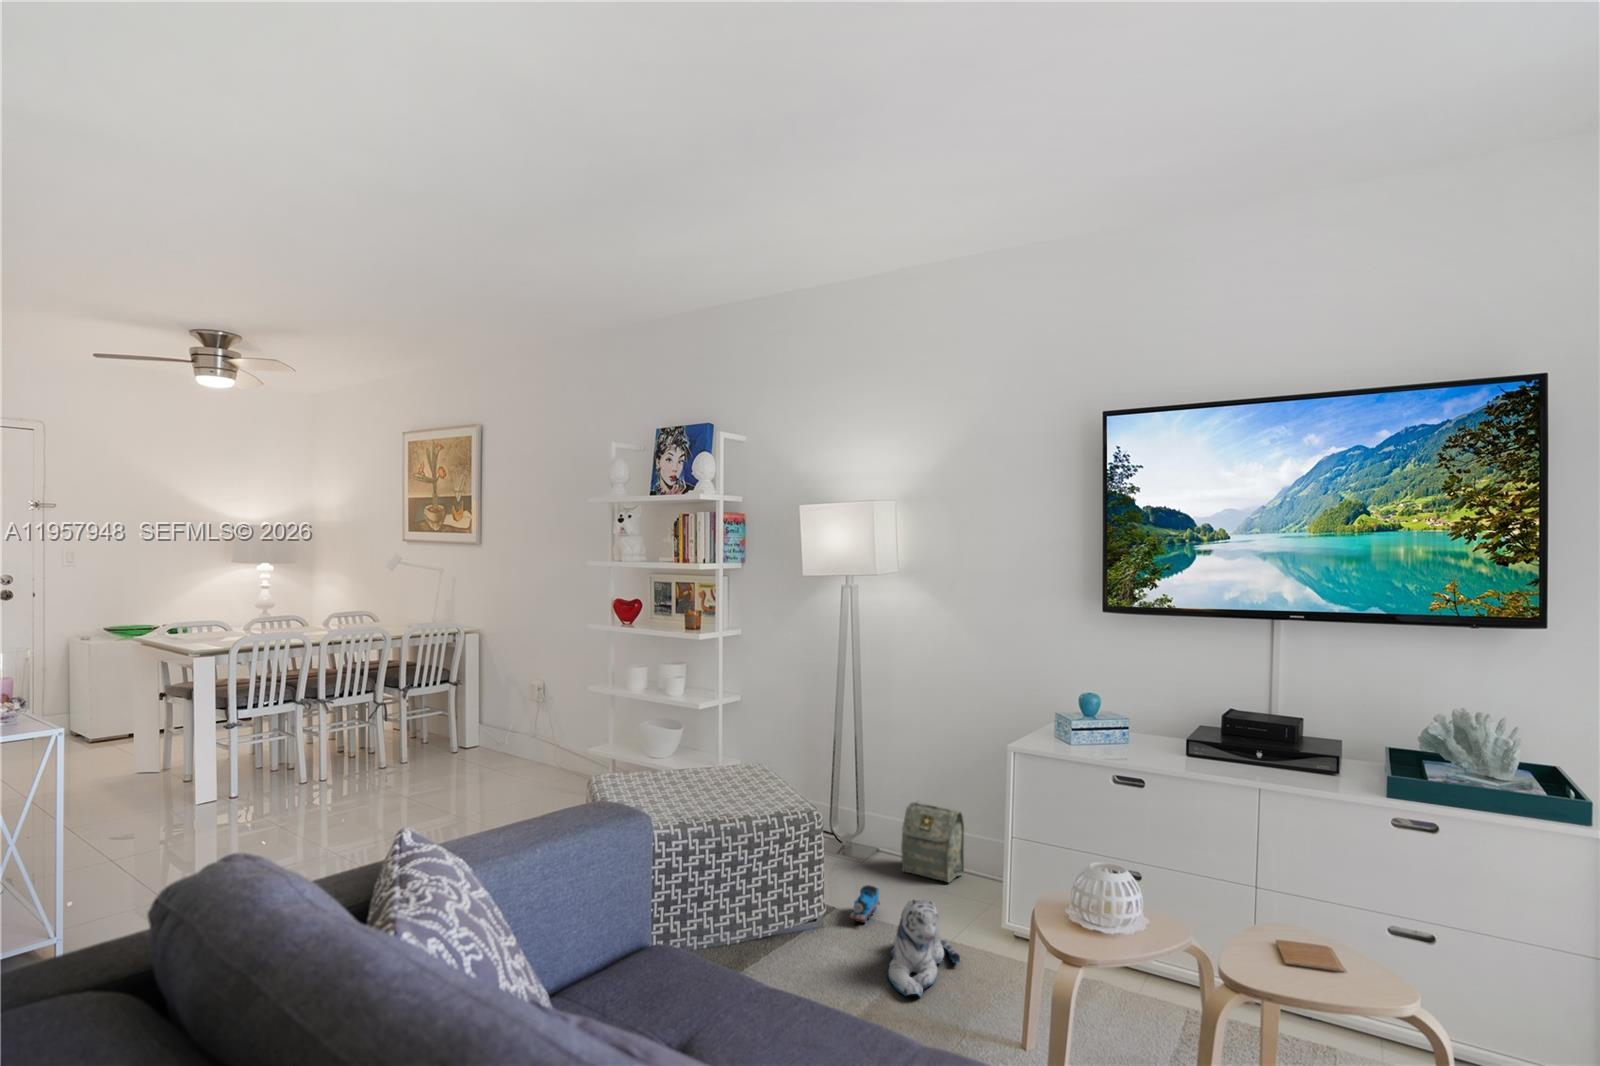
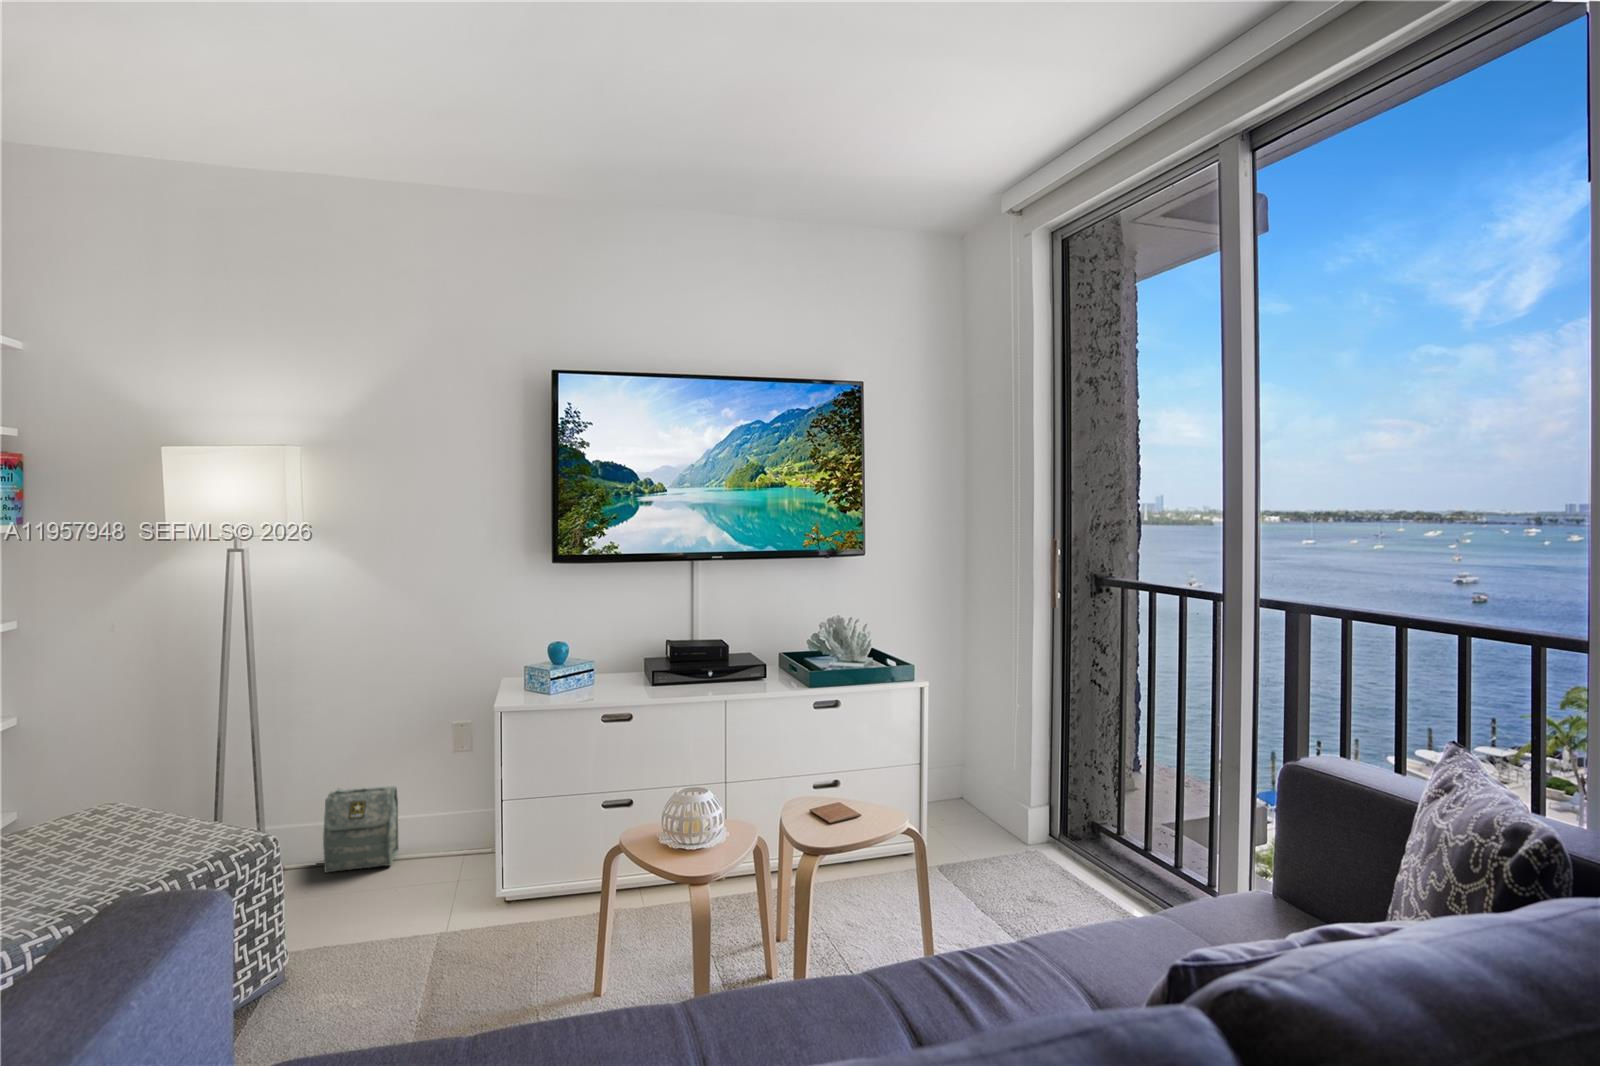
toy train: present [850,885,880,923] -> none [312,900,337,950]
plush toy: present [888,899,960,996] -> none [390,890,475,1001]

